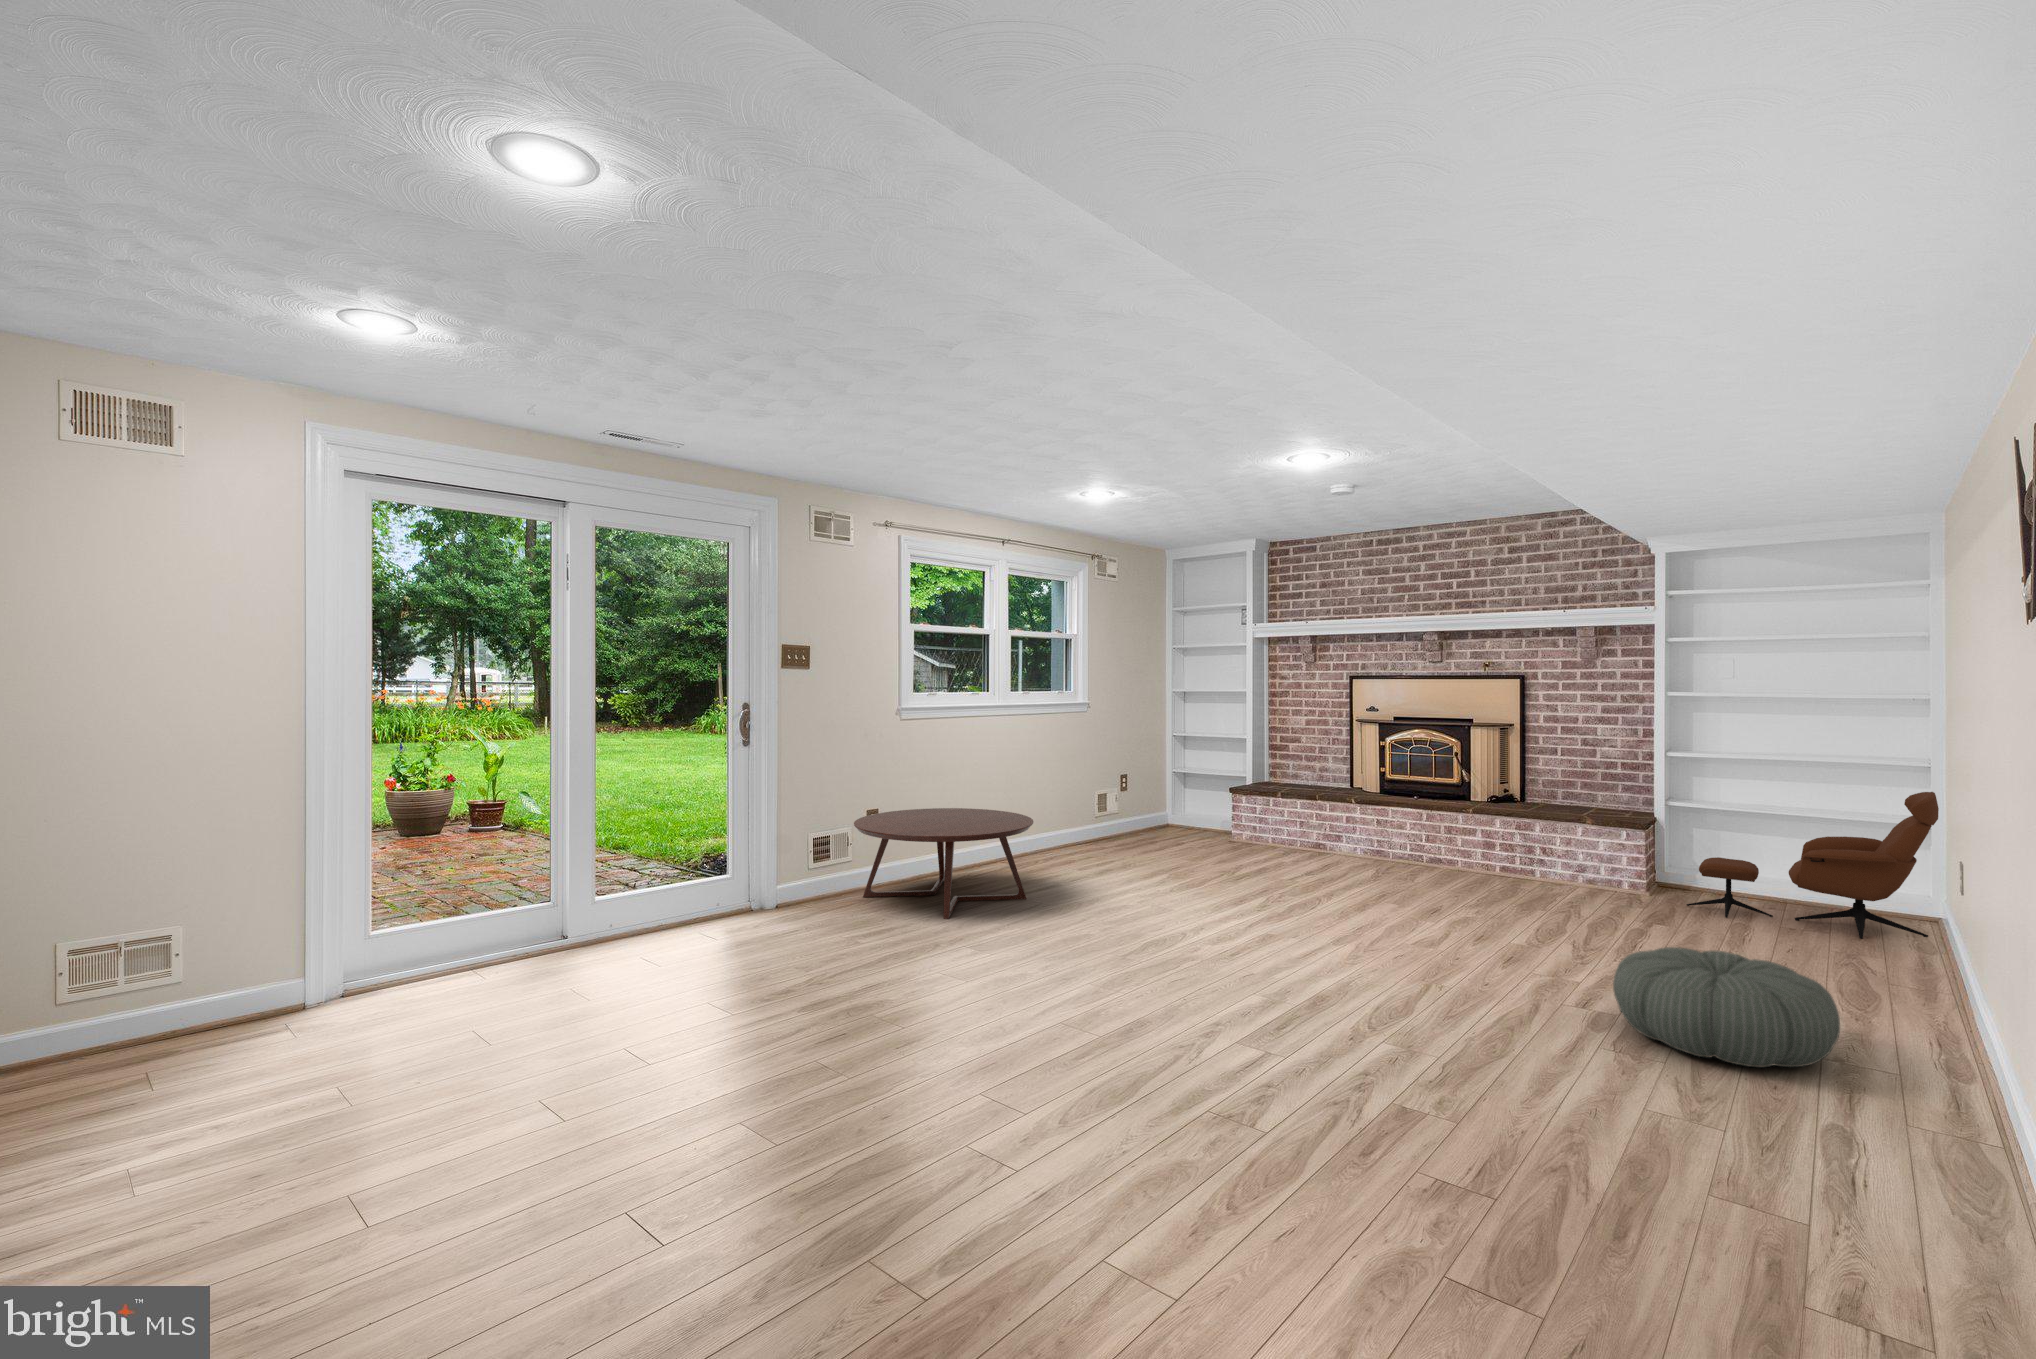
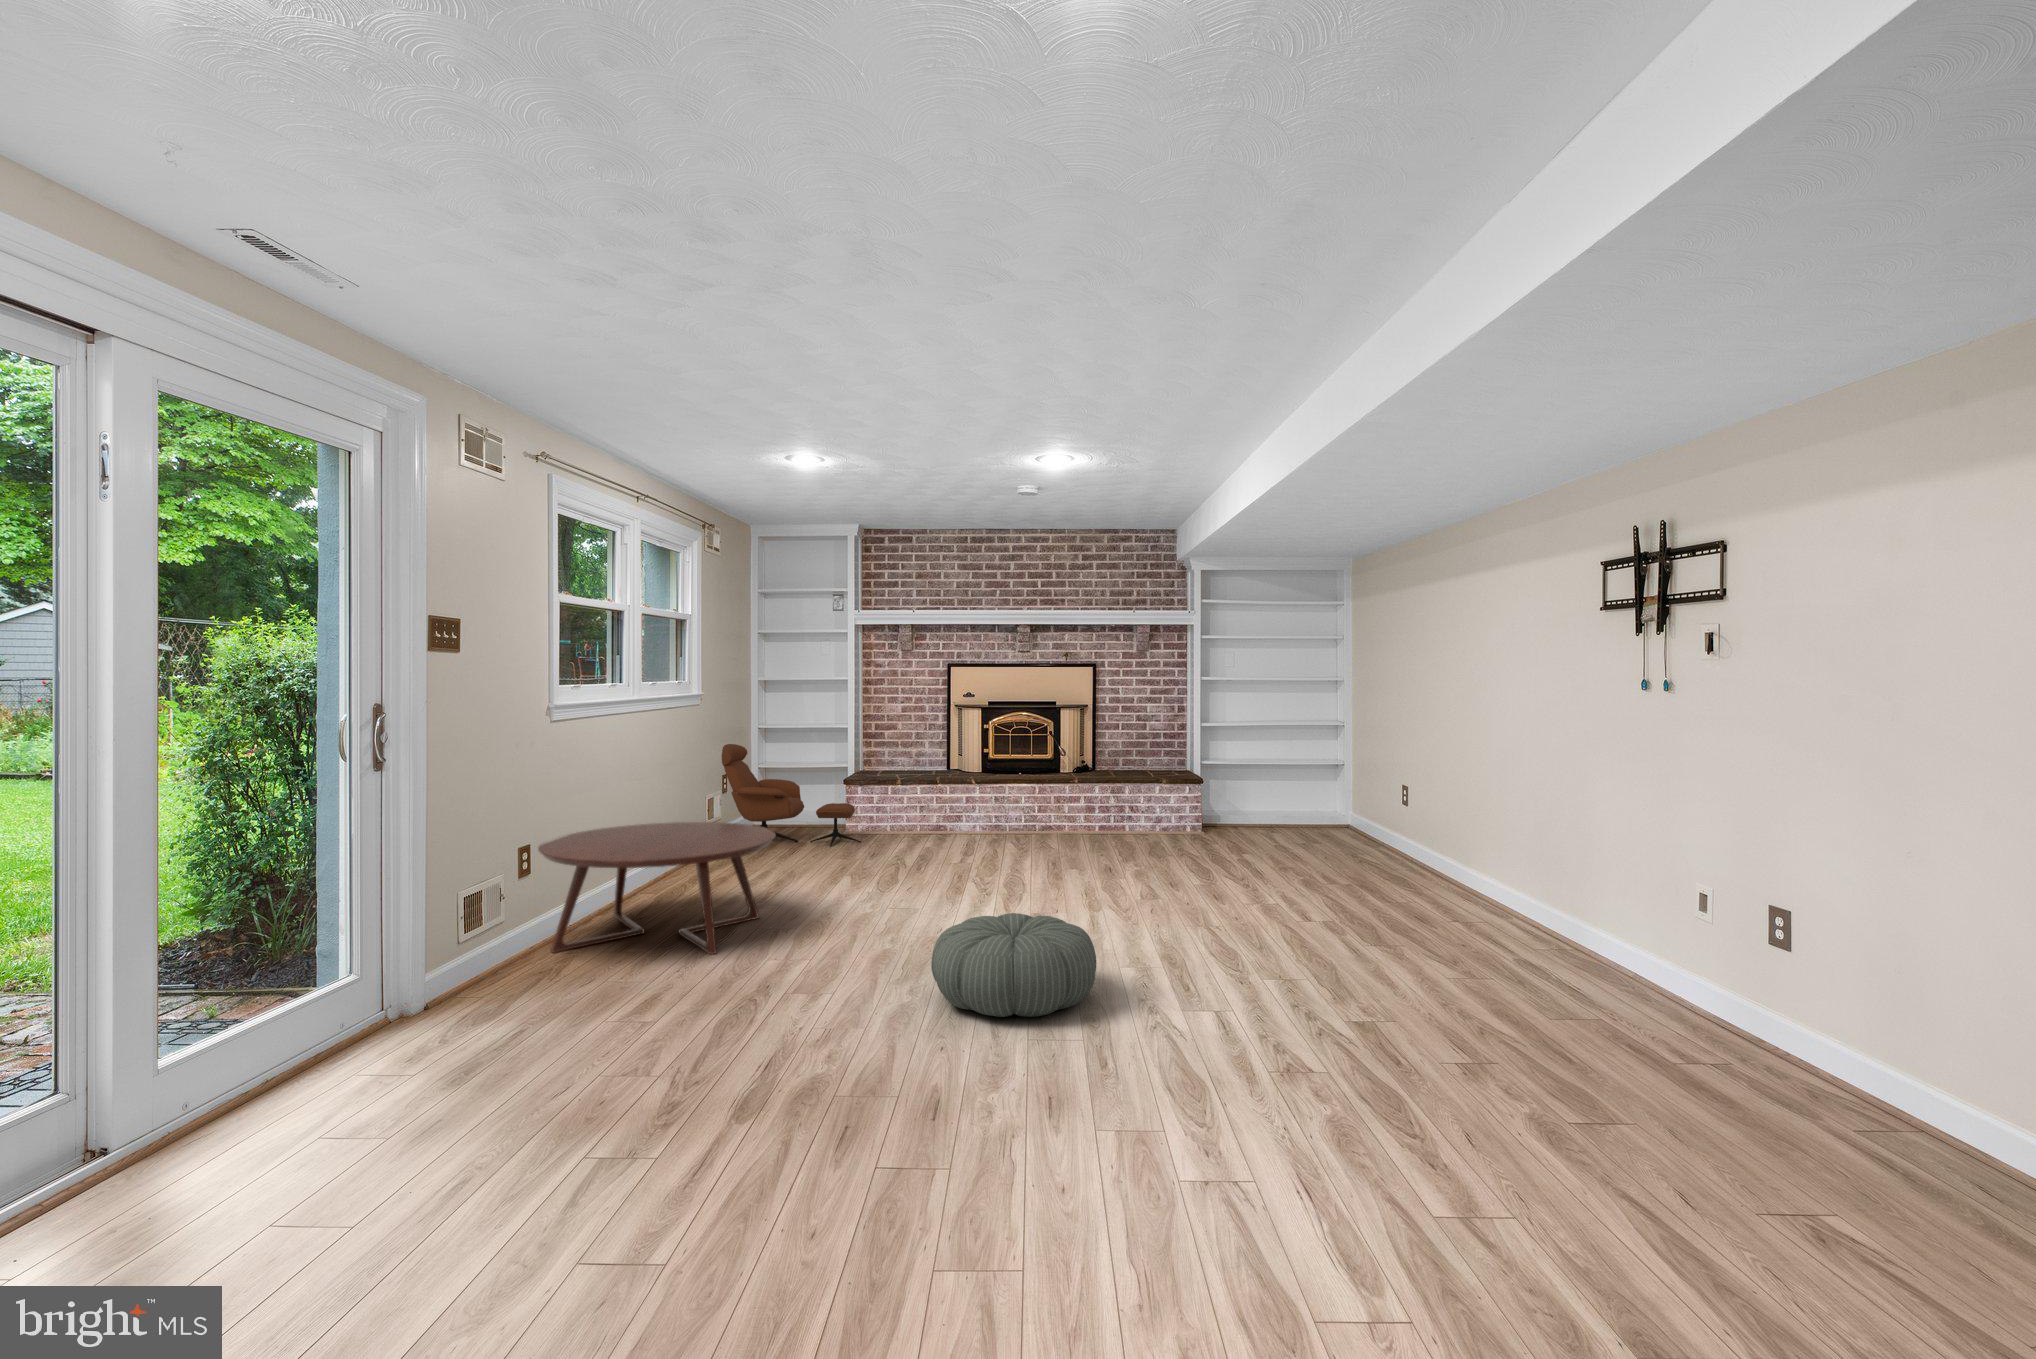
lounge chair: present [1686,792,1939,939] -> present [722,744,861,847]
pouf: present [1613,947,1840,1067] -> present [931,913,1096,1017]

